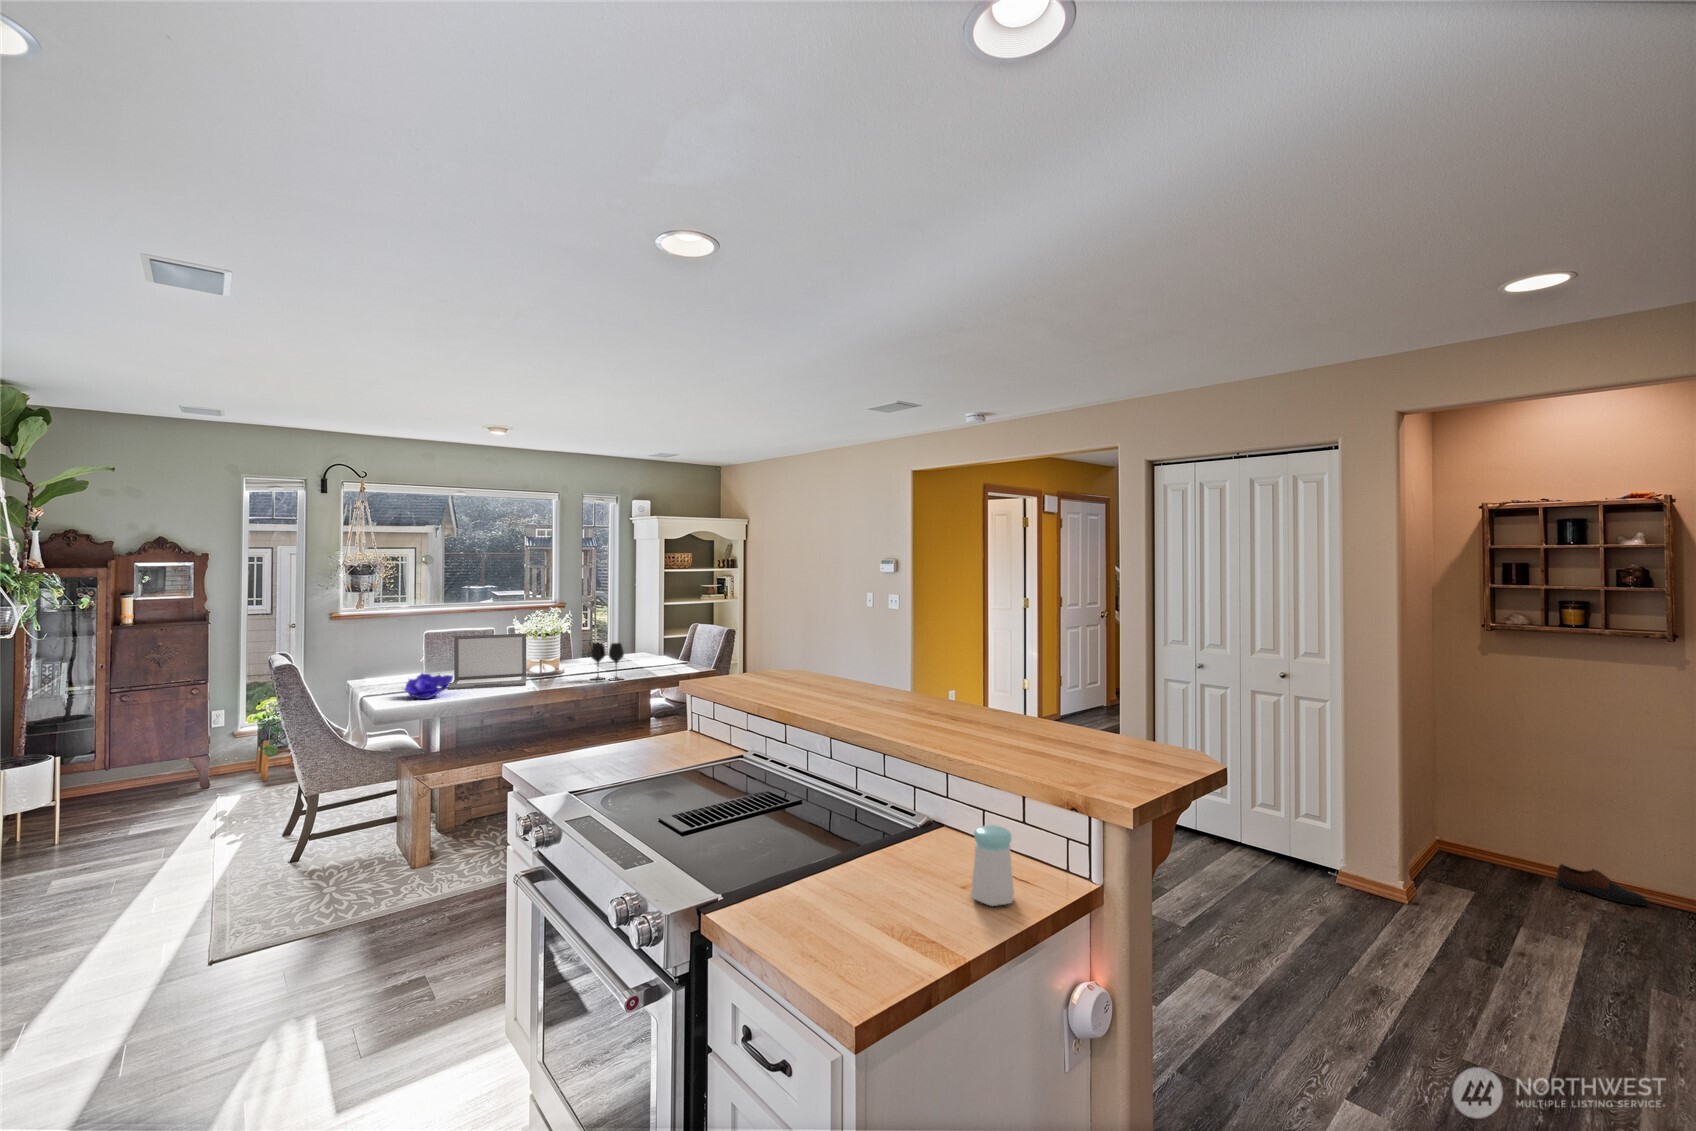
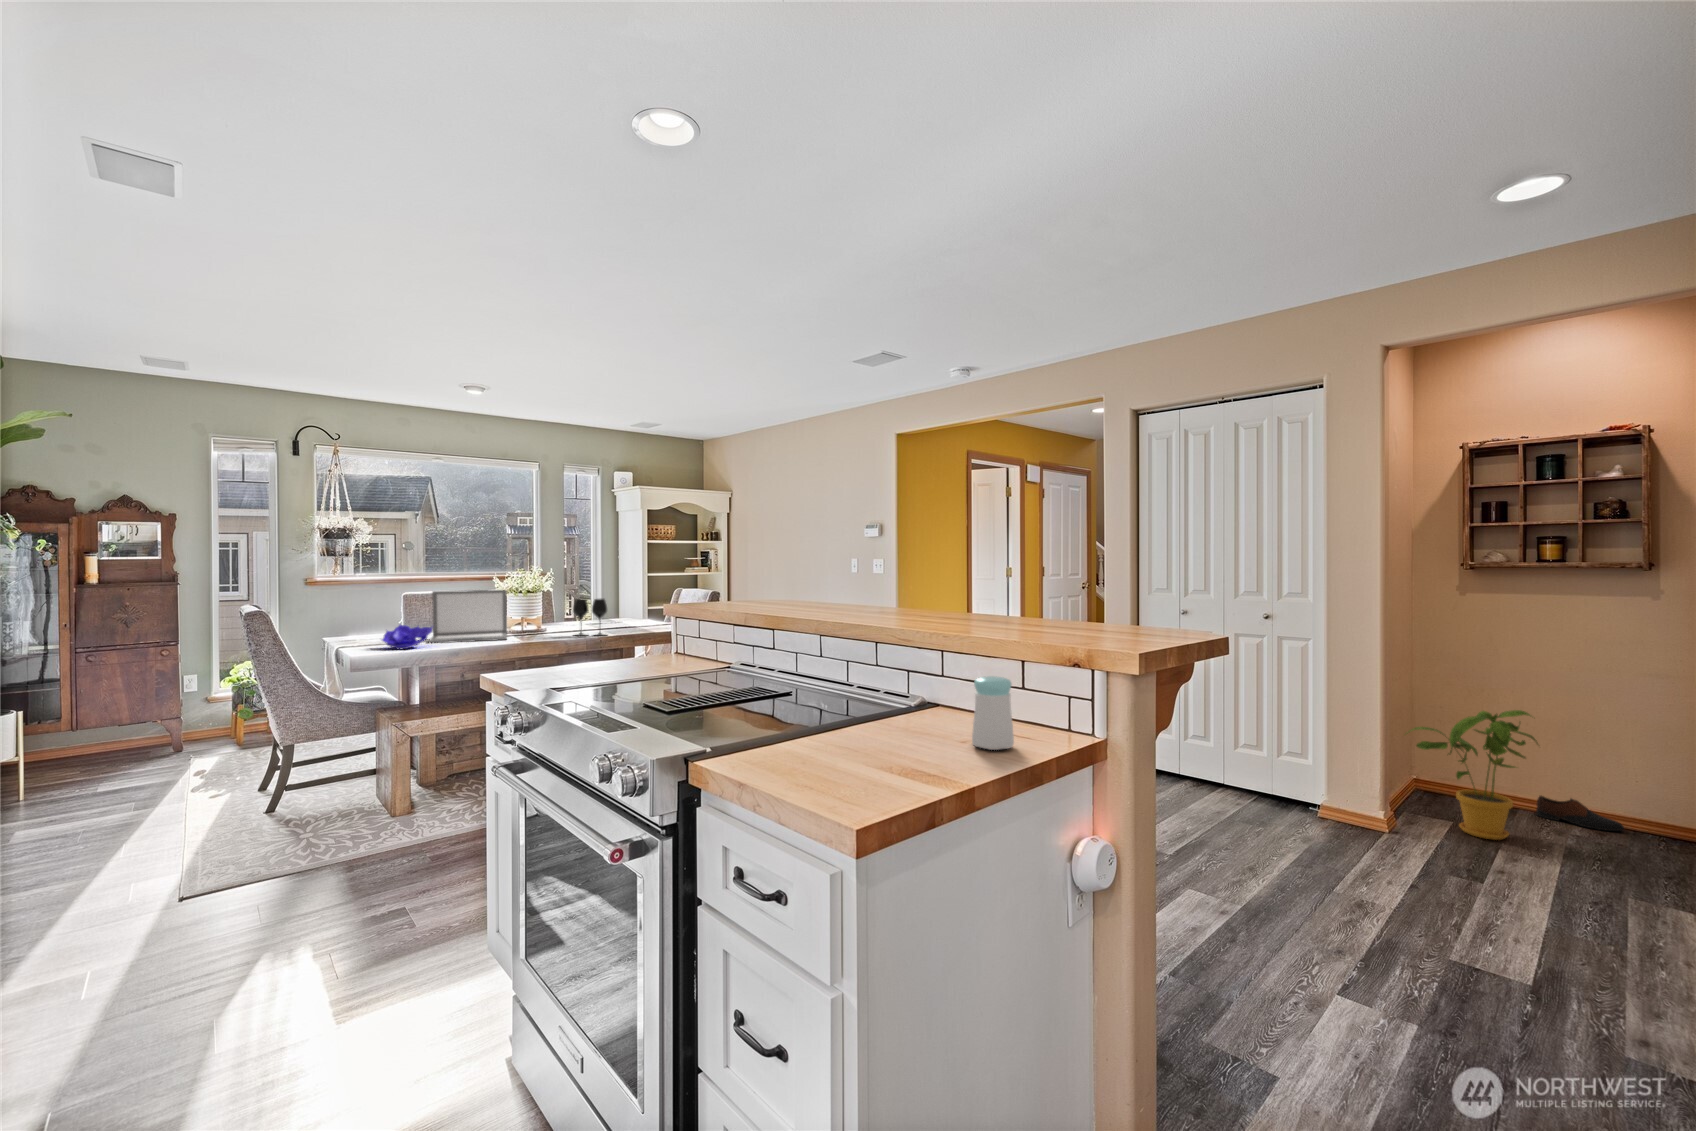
house plant: none [1419,781,1561,914] -> present [1410,710,1538,840]

